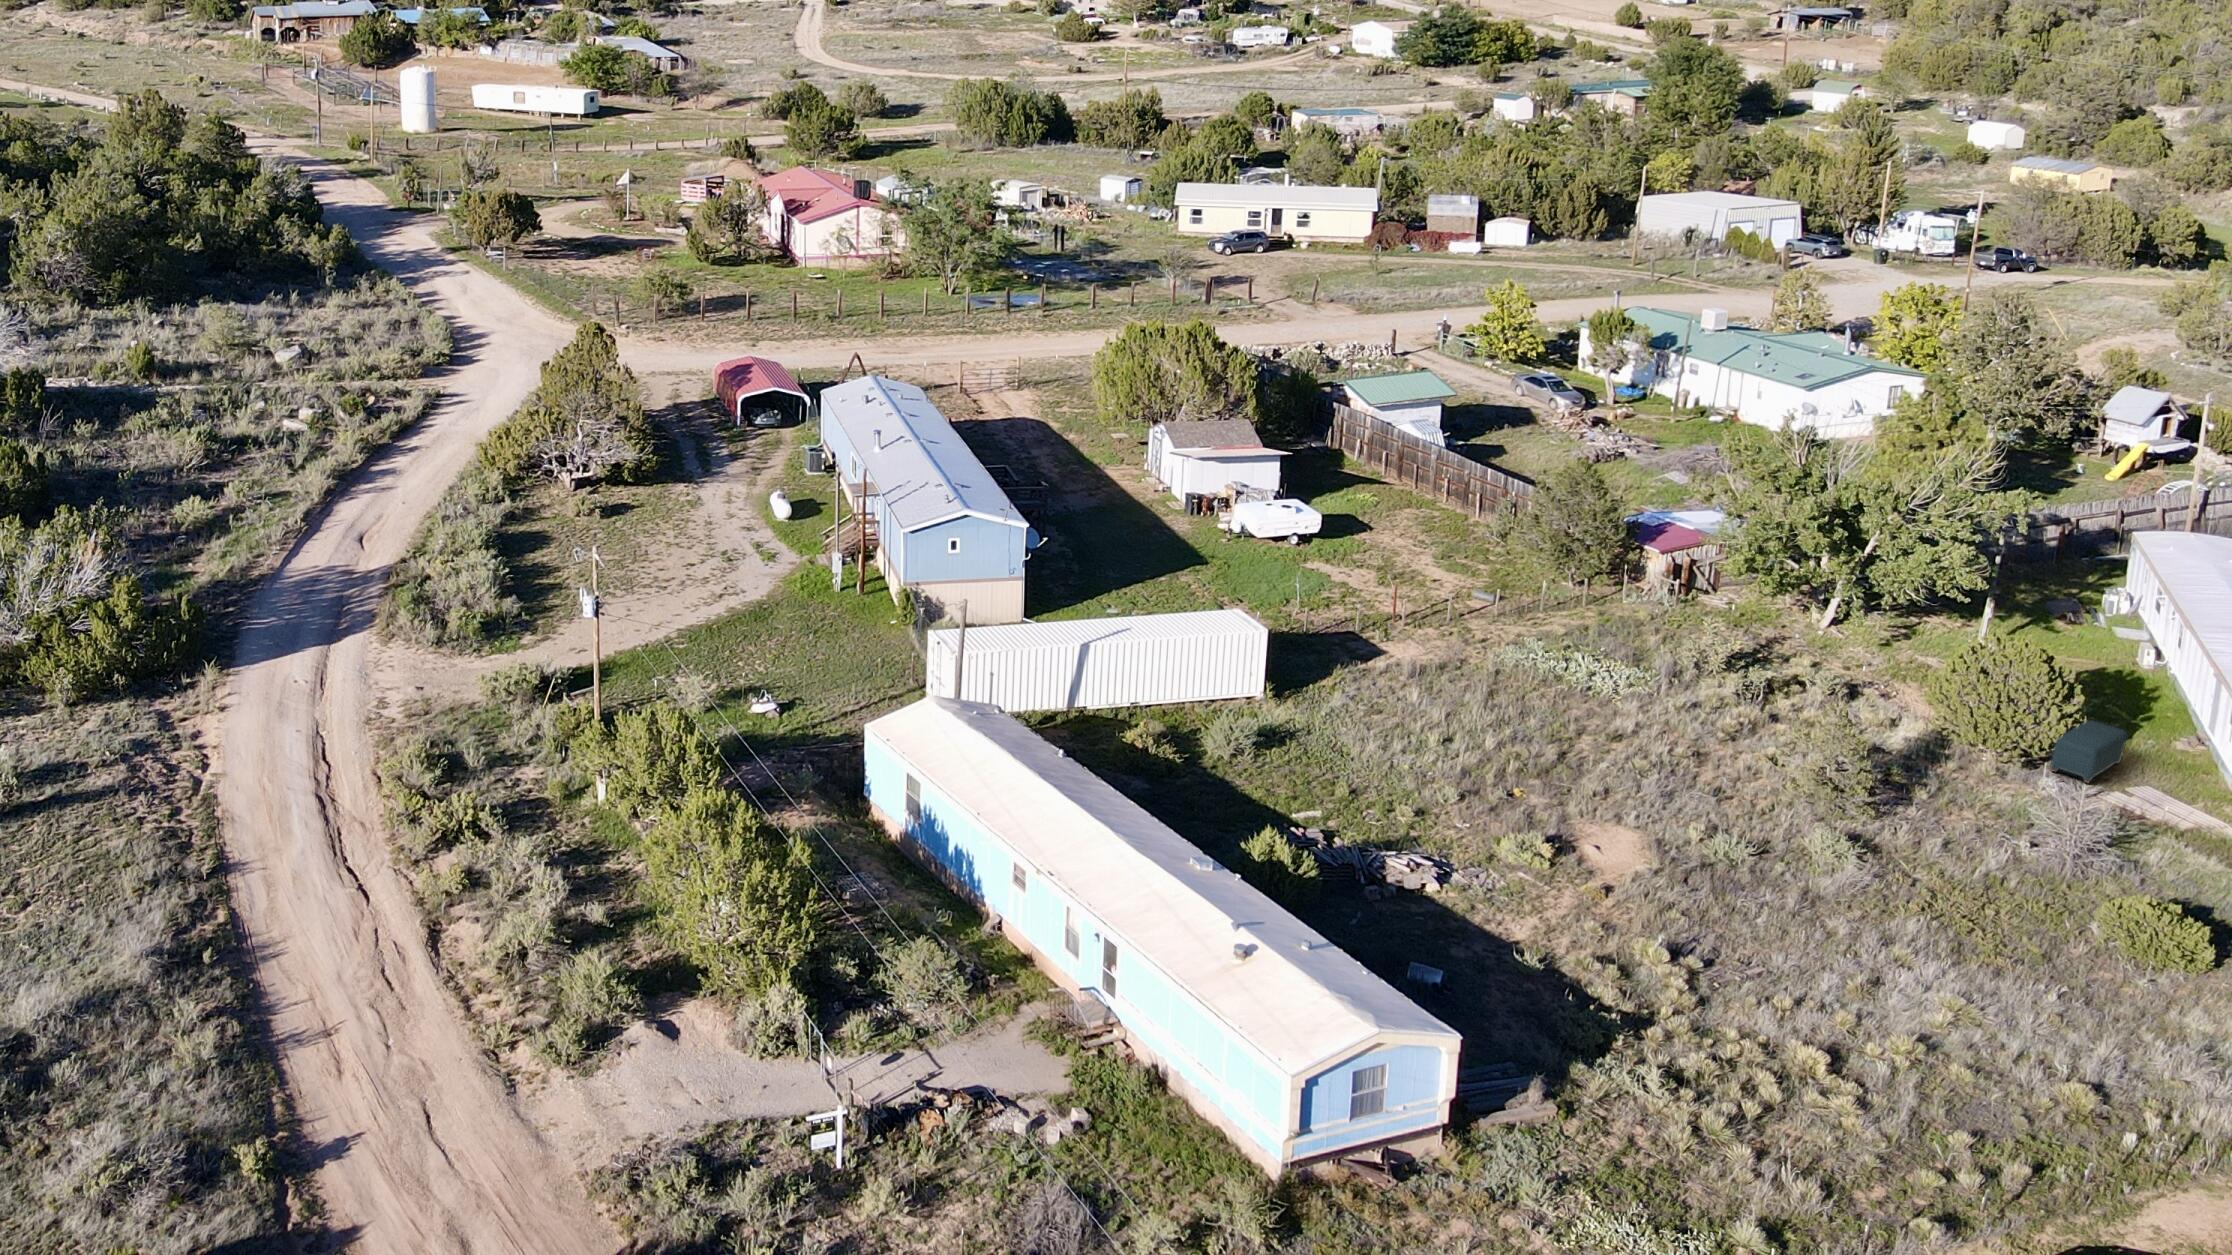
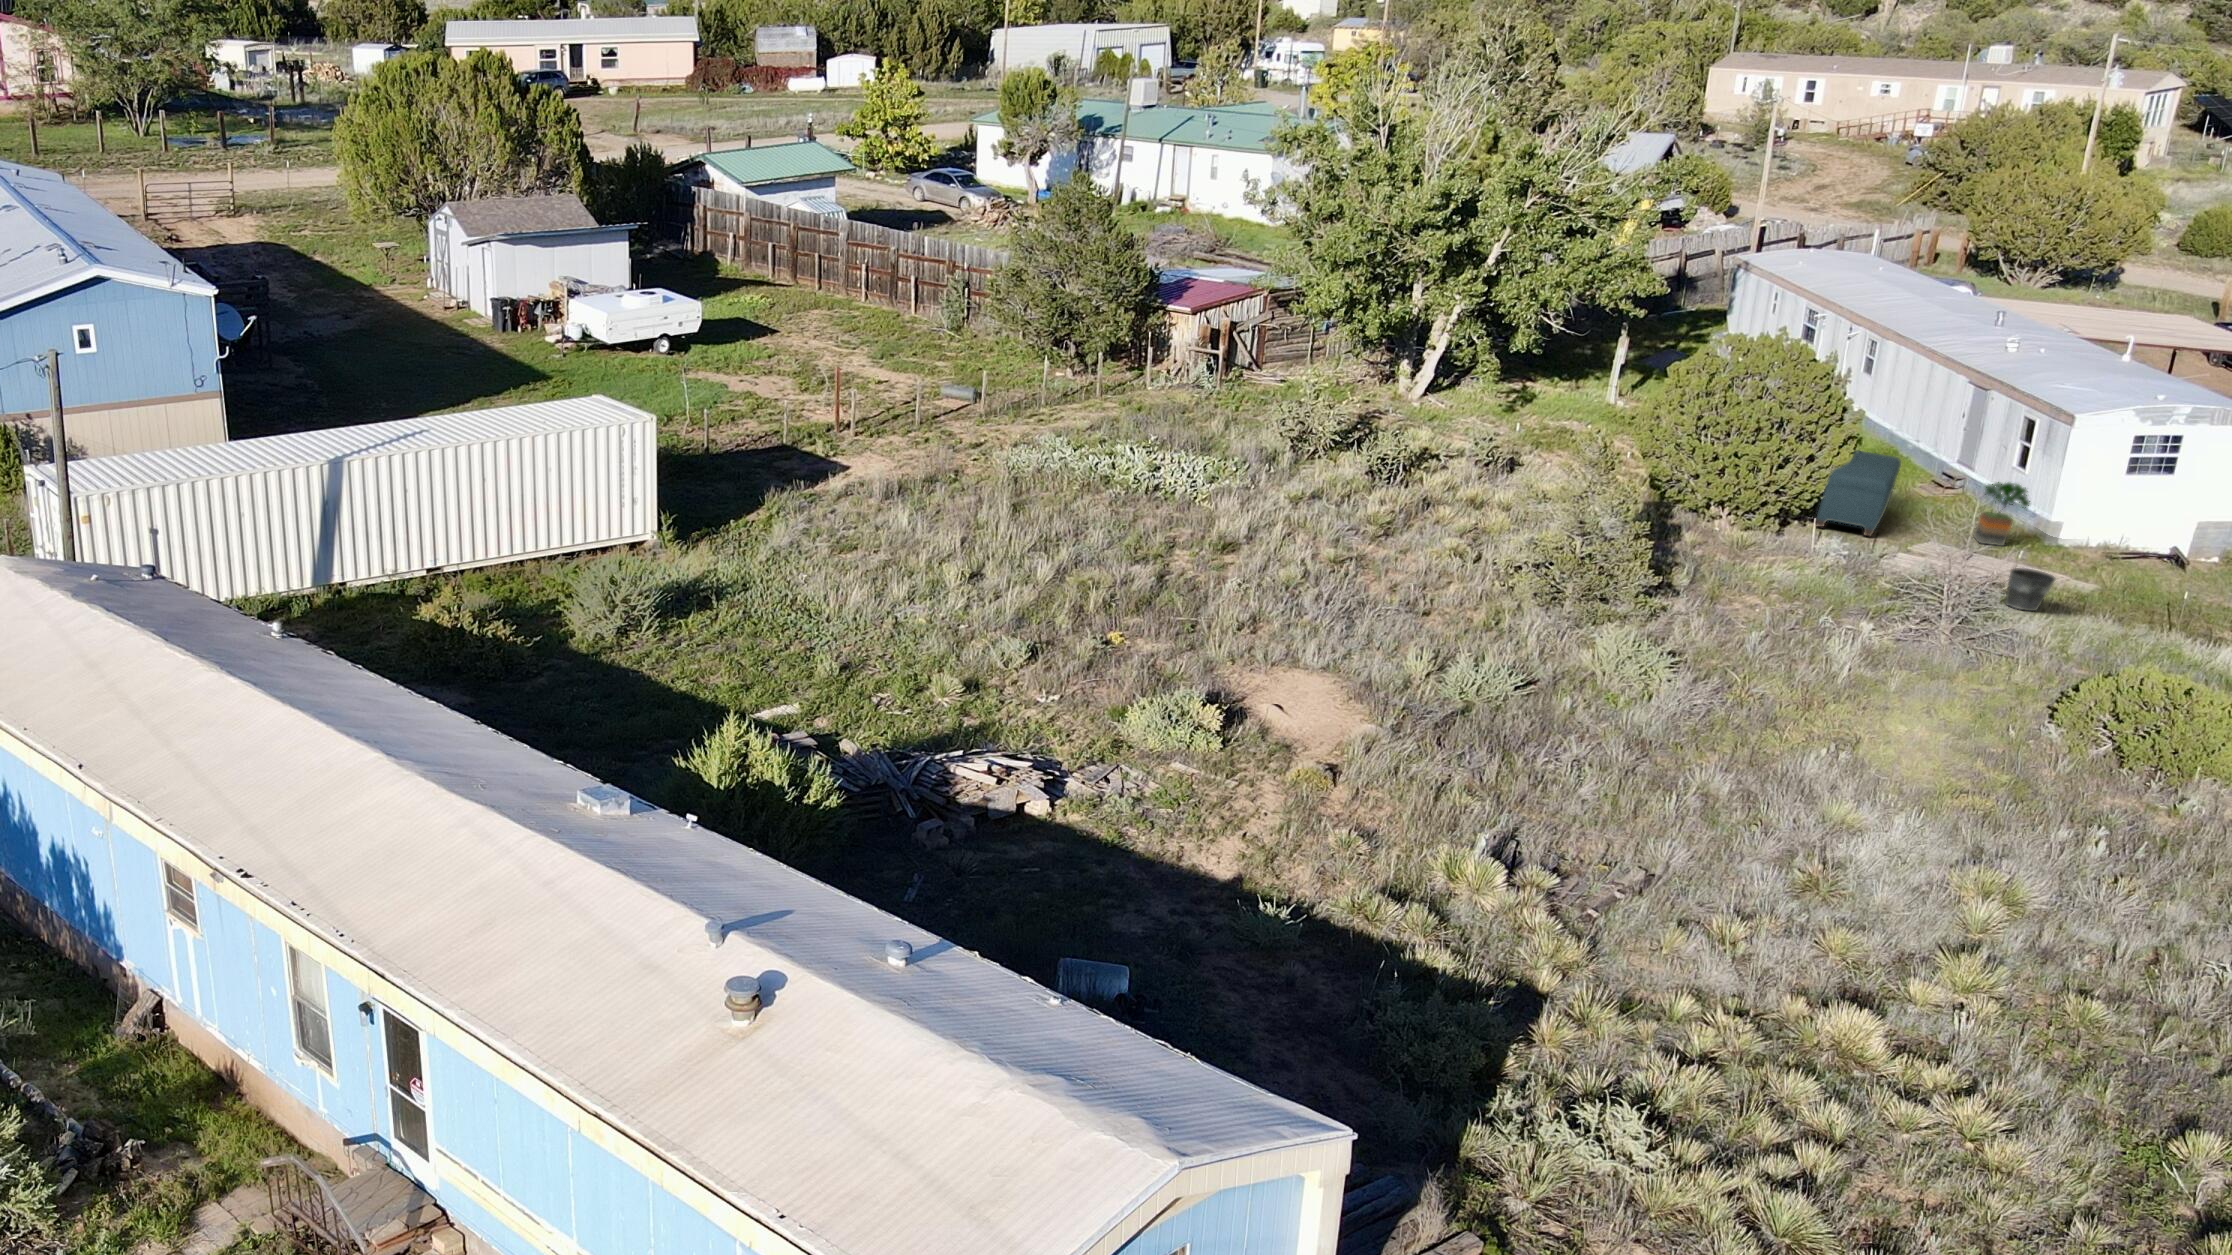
potted tree: none [2173,759,2209,803] -> present [1974,482,2030,546]
bucket: none [2147,825,2185,855] -> present [2001,568,2055,611]

